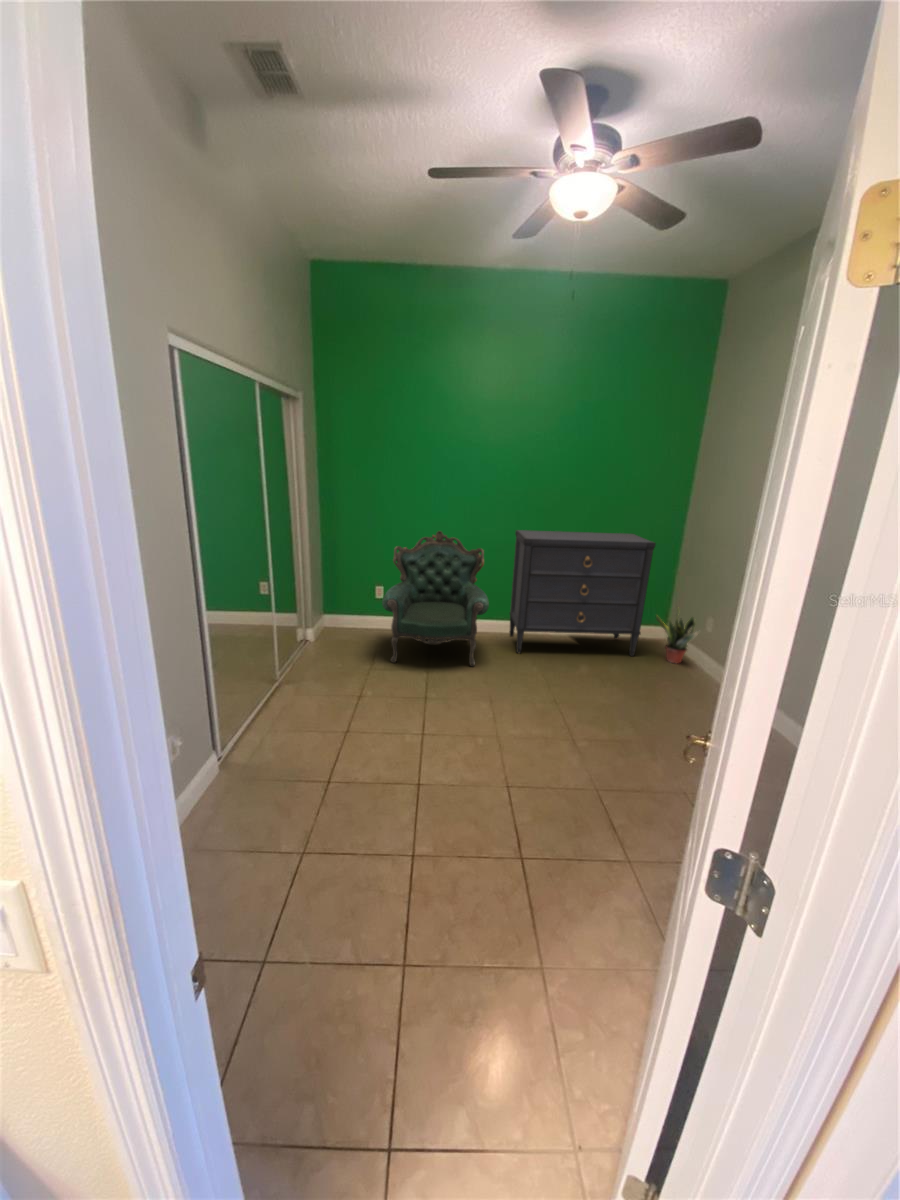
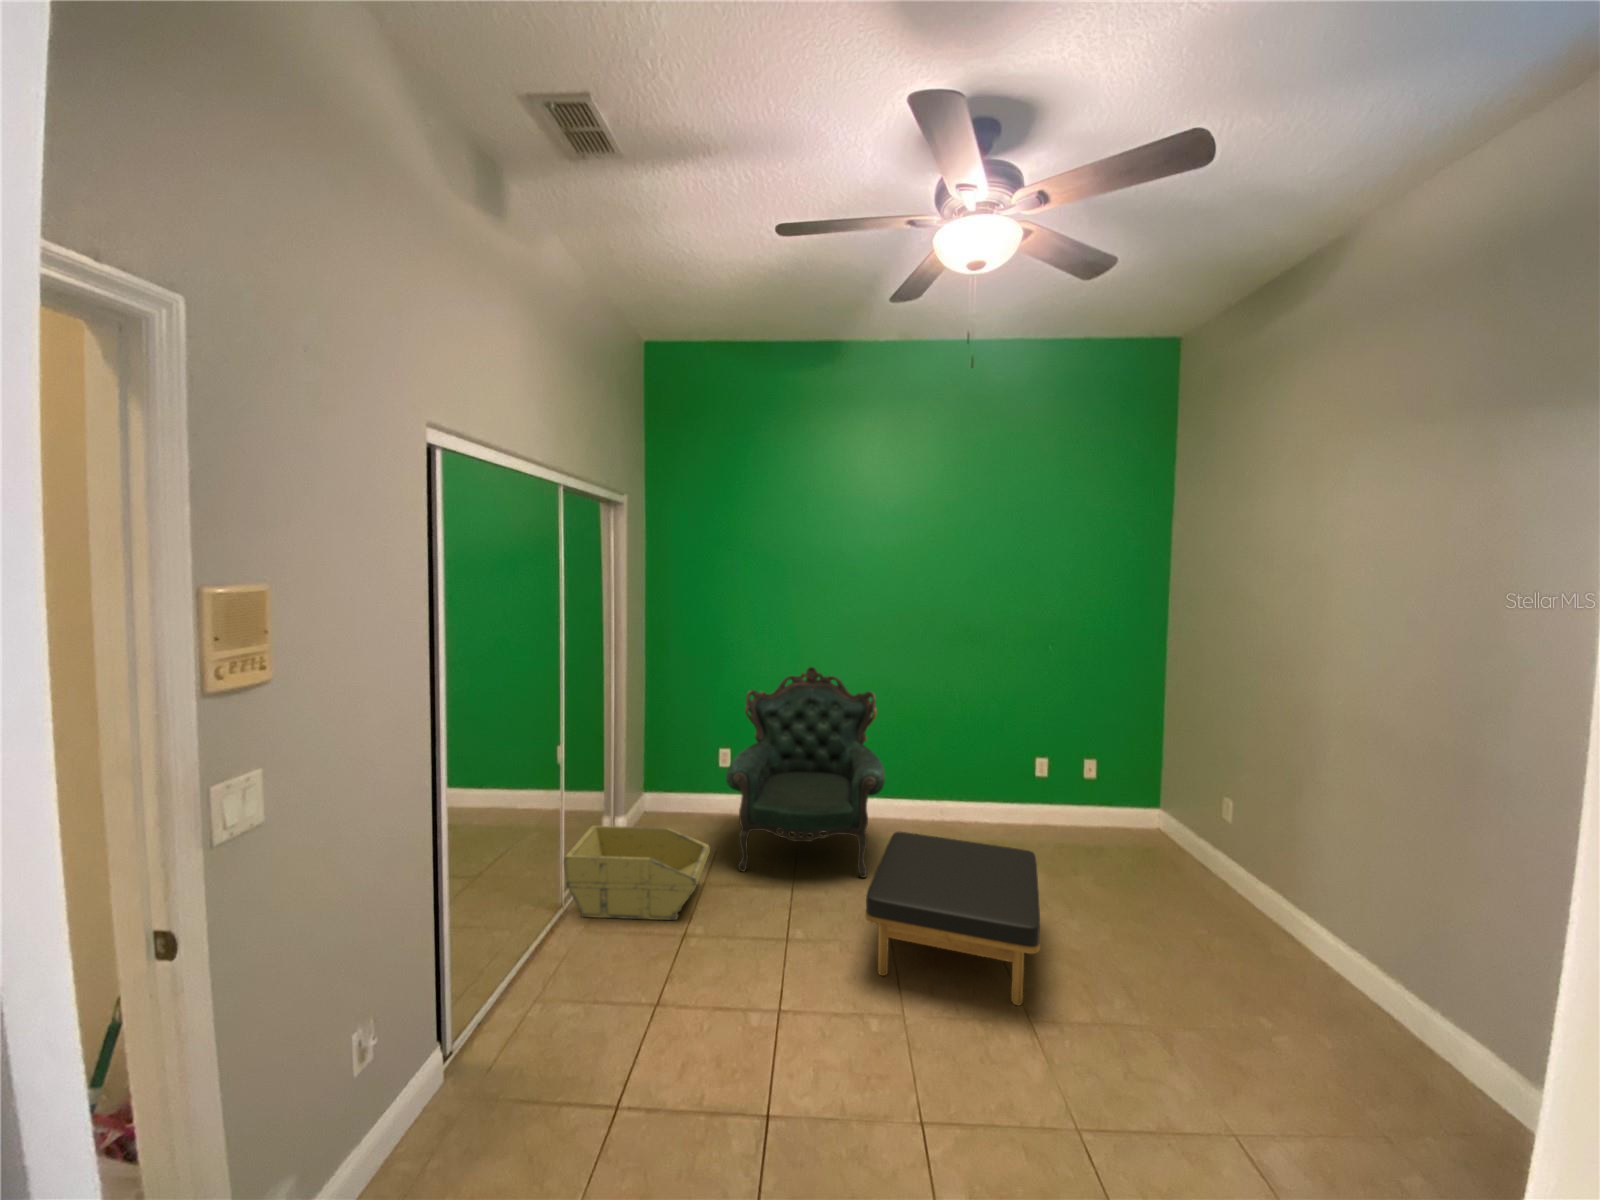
dresser: present [509,530,656,656] -> none [919,664,1132,858]
potted plant: present [656,610,698,663] -> none [1145,777,1222,871]
storage bin: none [277,633,373,689] -> present [564,826,710,920]
ottoman: none [476,637,584,732] -> present [865,832,1040,1005]

